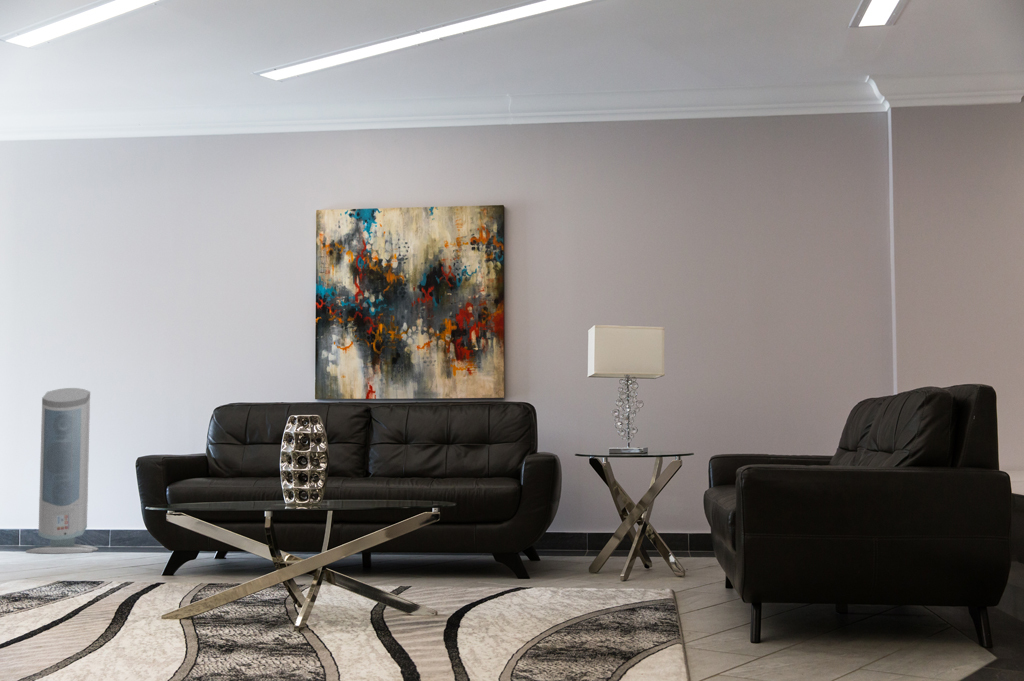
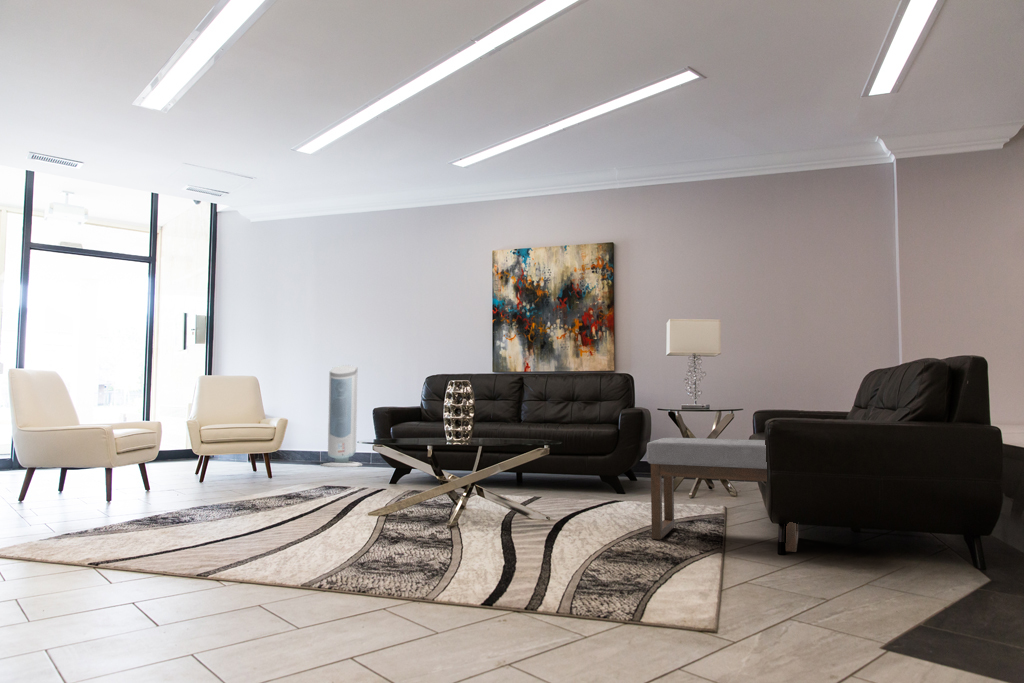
ottoman: none [580,494,776,639] -> present [647,438,798,552]

